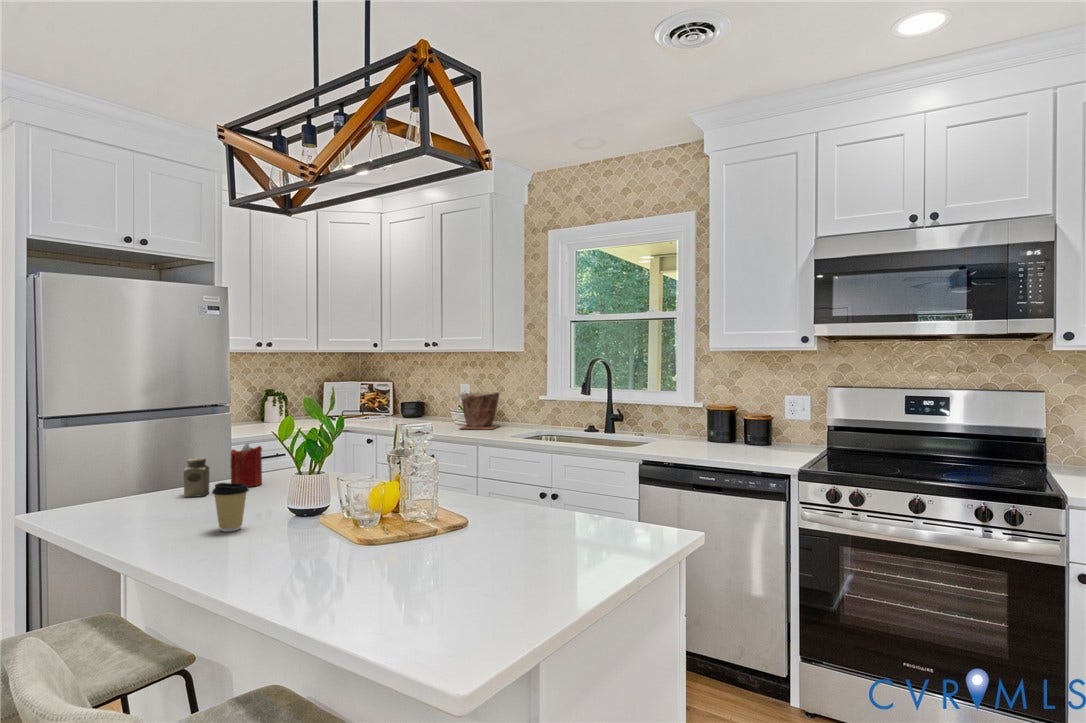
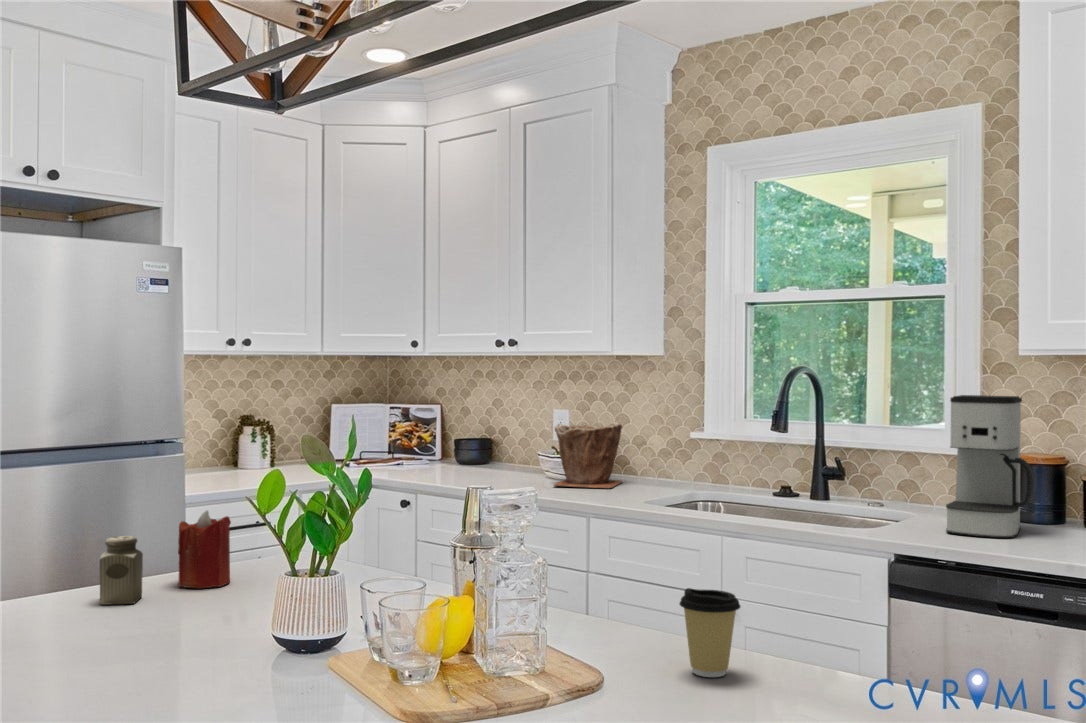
coffee maker: none [672,373,717,450] -> present [946,395,1034,538]
coffee cup: present [212,483,249,532] -> present [680,588,740,677]

